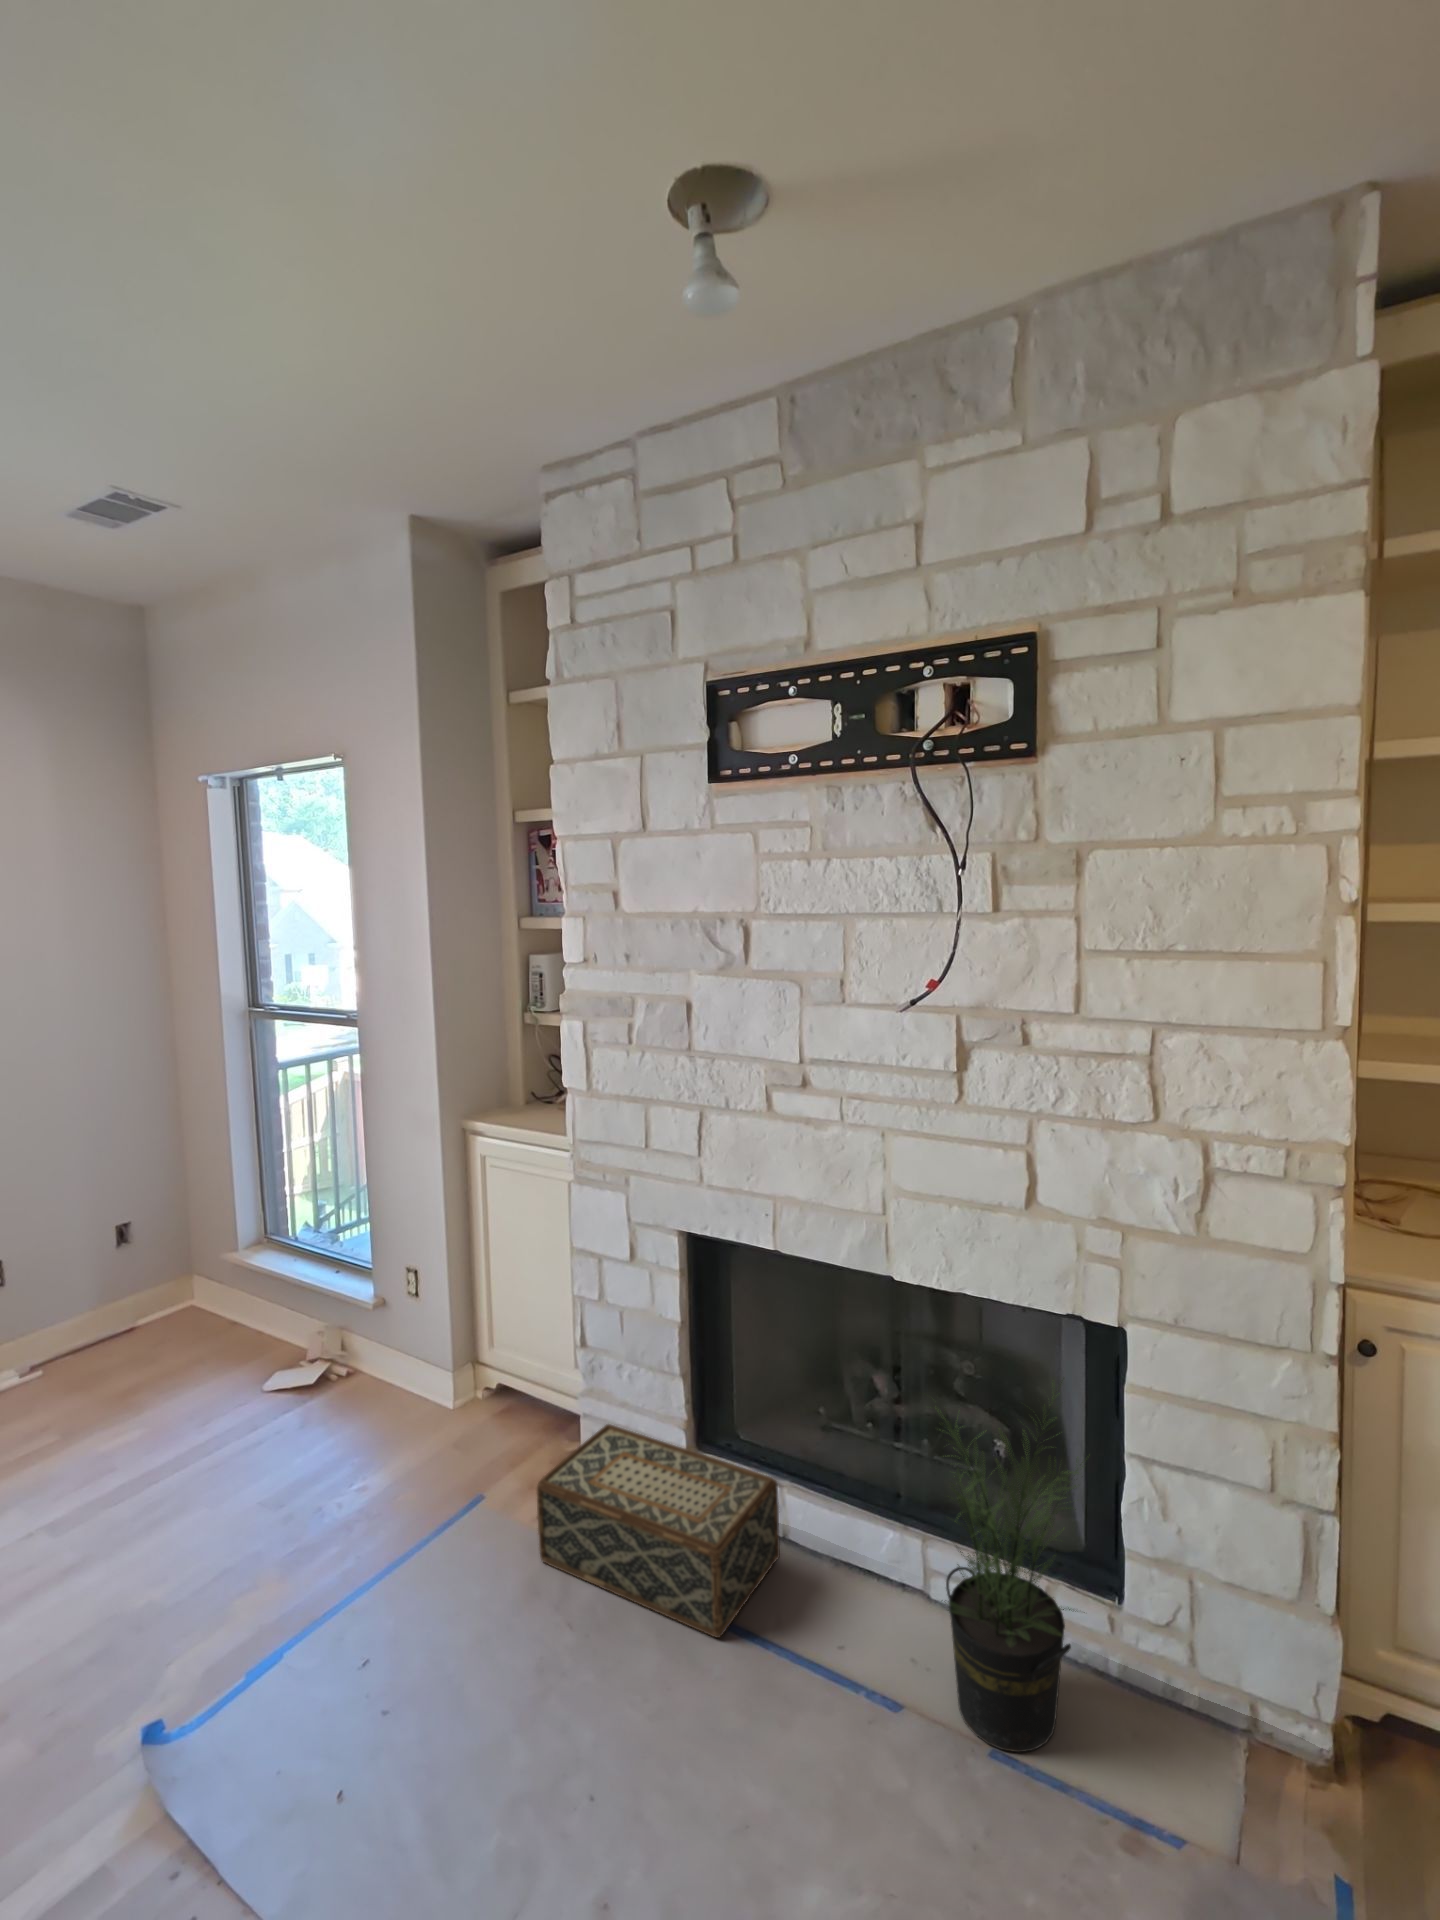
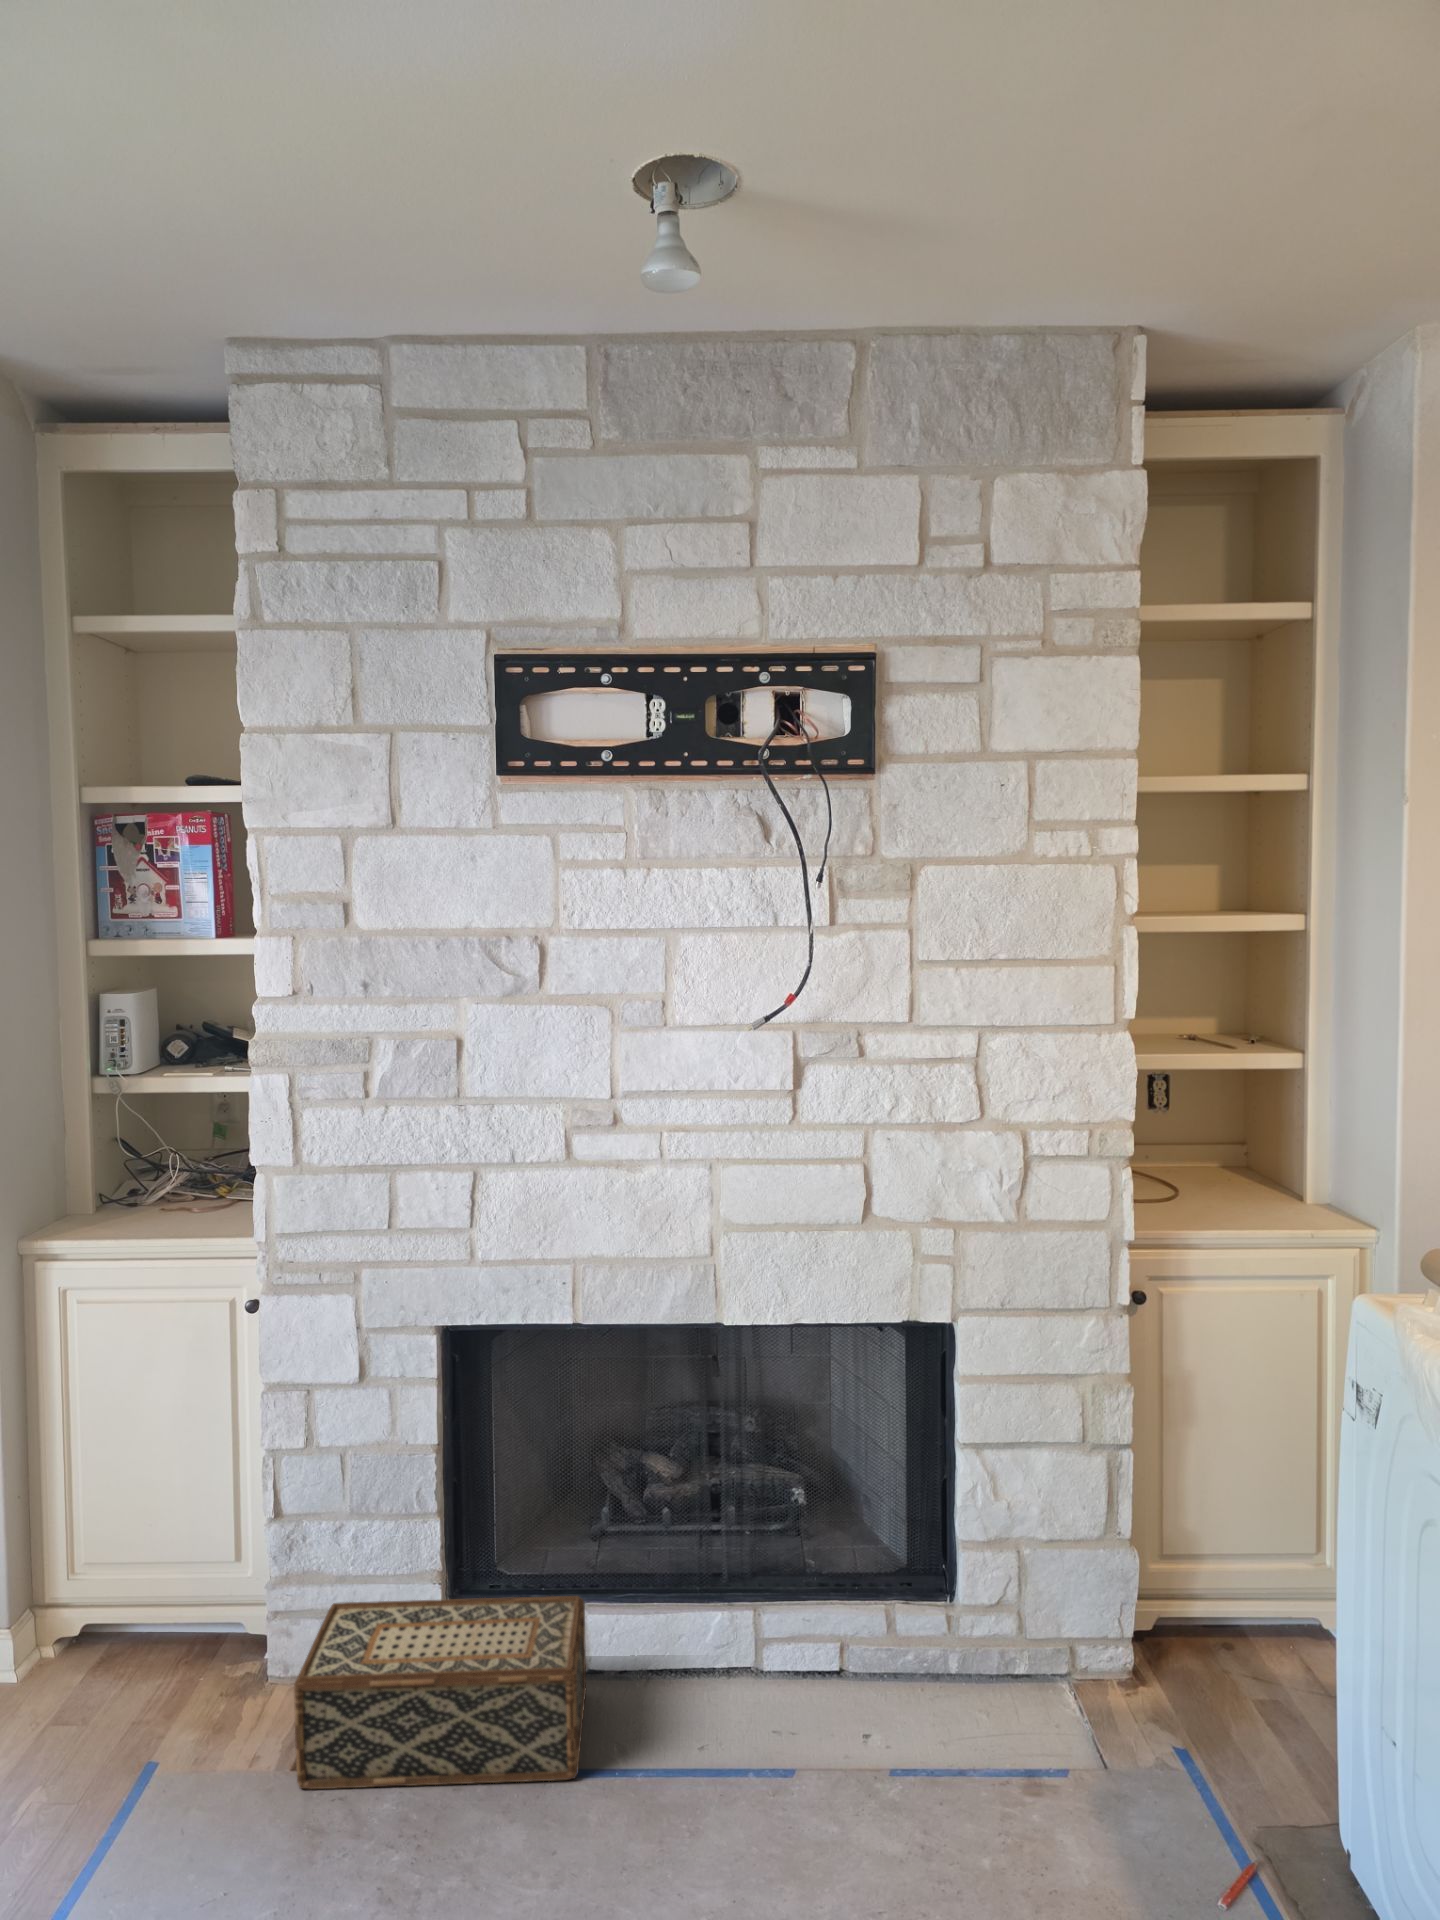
potted plant: present [935,1378,1090,1752] -> none [783,1388,976,1761]

